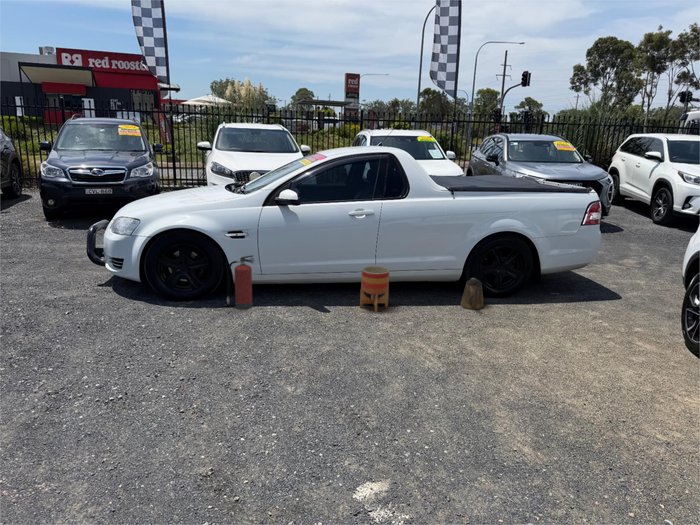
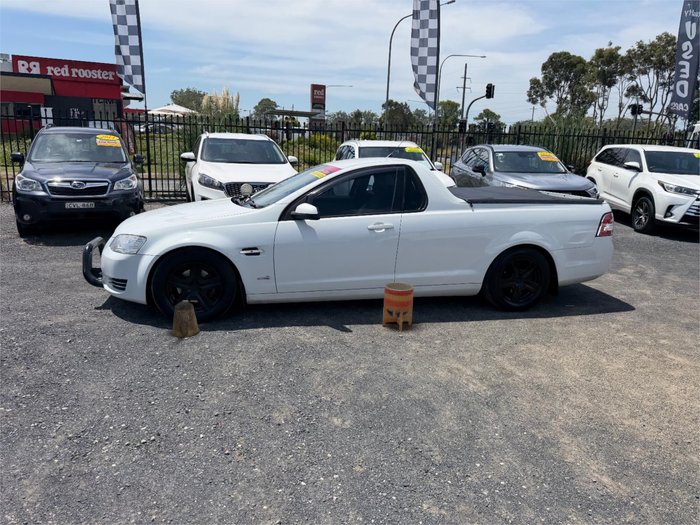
fire extinguisher: present [227,255,253,309] -> none [241,274,271,332]
watering can: present [461,278,484,310] -> present [172,300,200,337]

